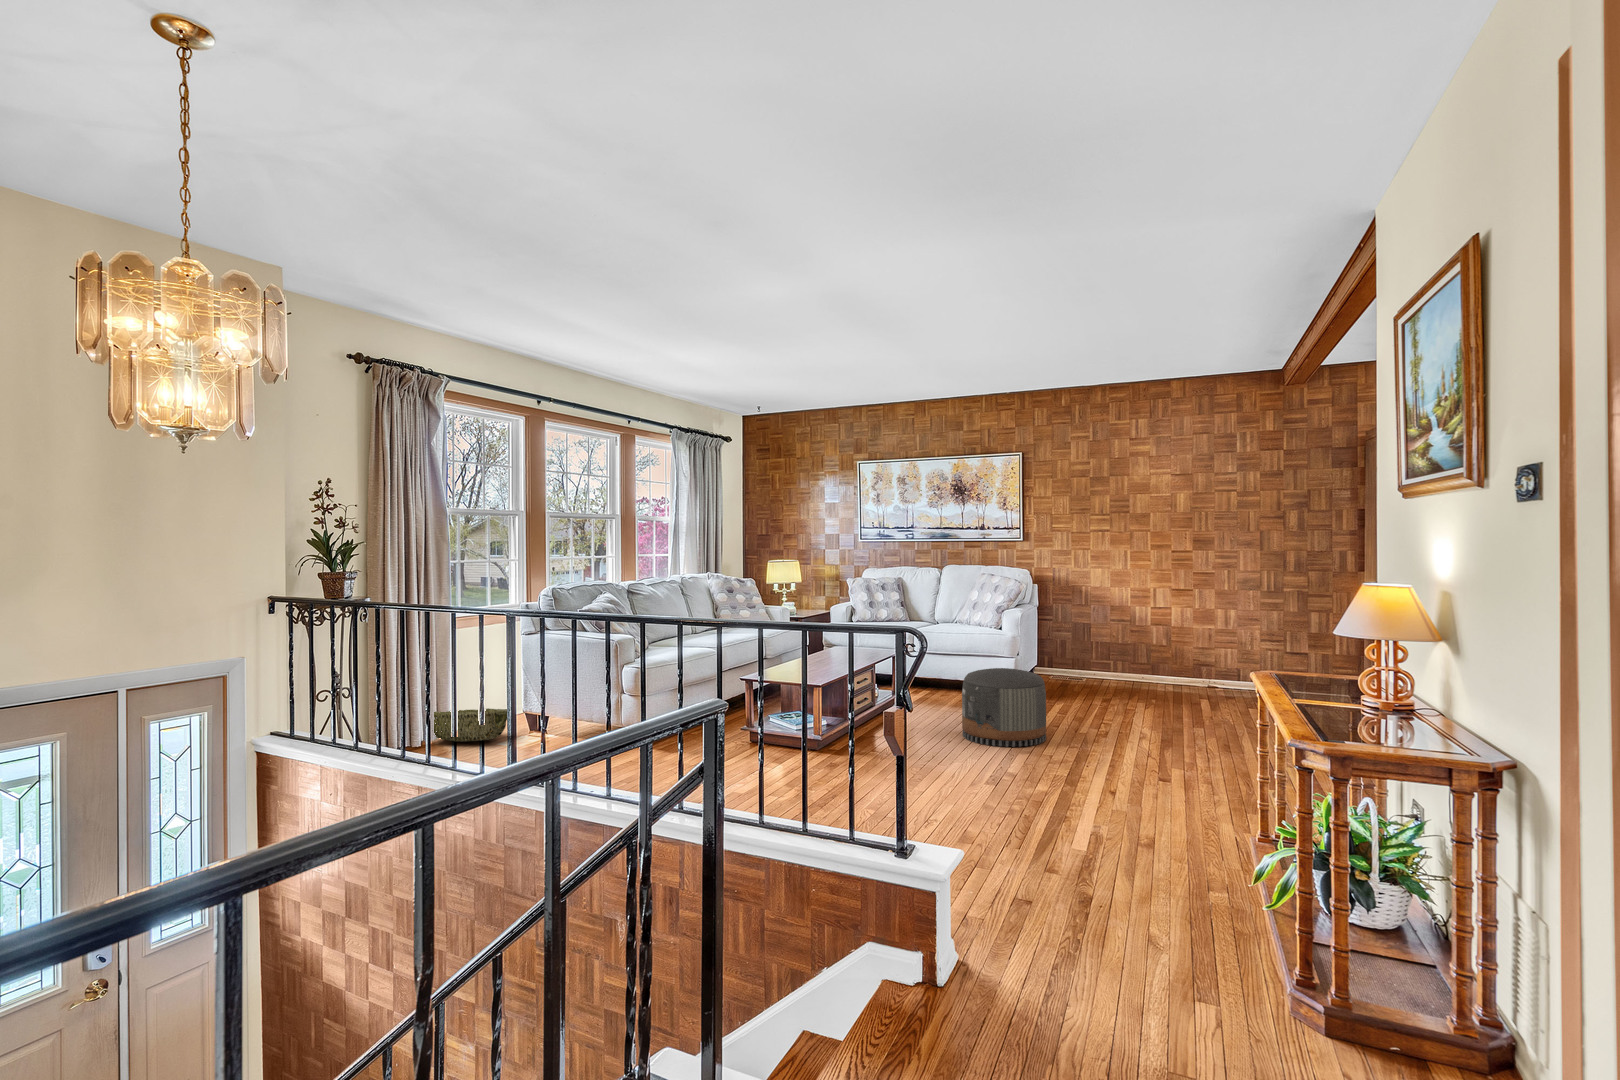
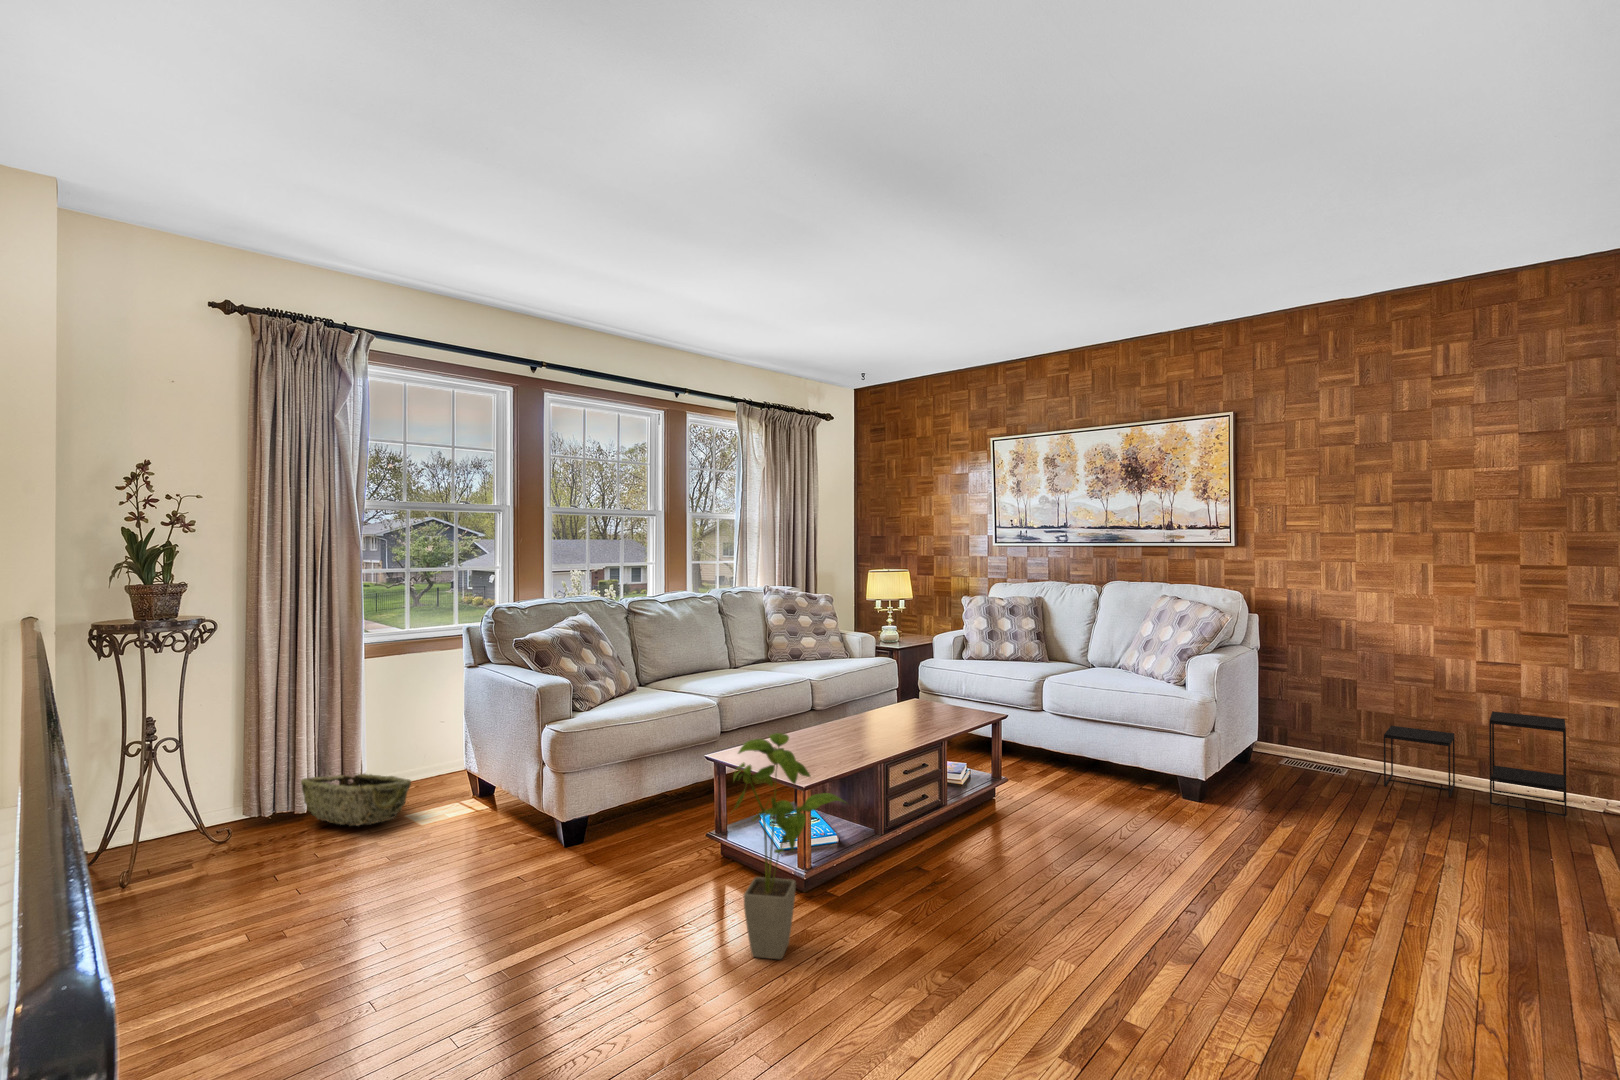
side table: none [1107,637,1196,691] -> present [1384,711,1567,816]
house plant: none [791,643,856,768] -> present [733,733,844,959]
pouf: present [962,668,1046,747] -> none [1078,776,1242,945]

